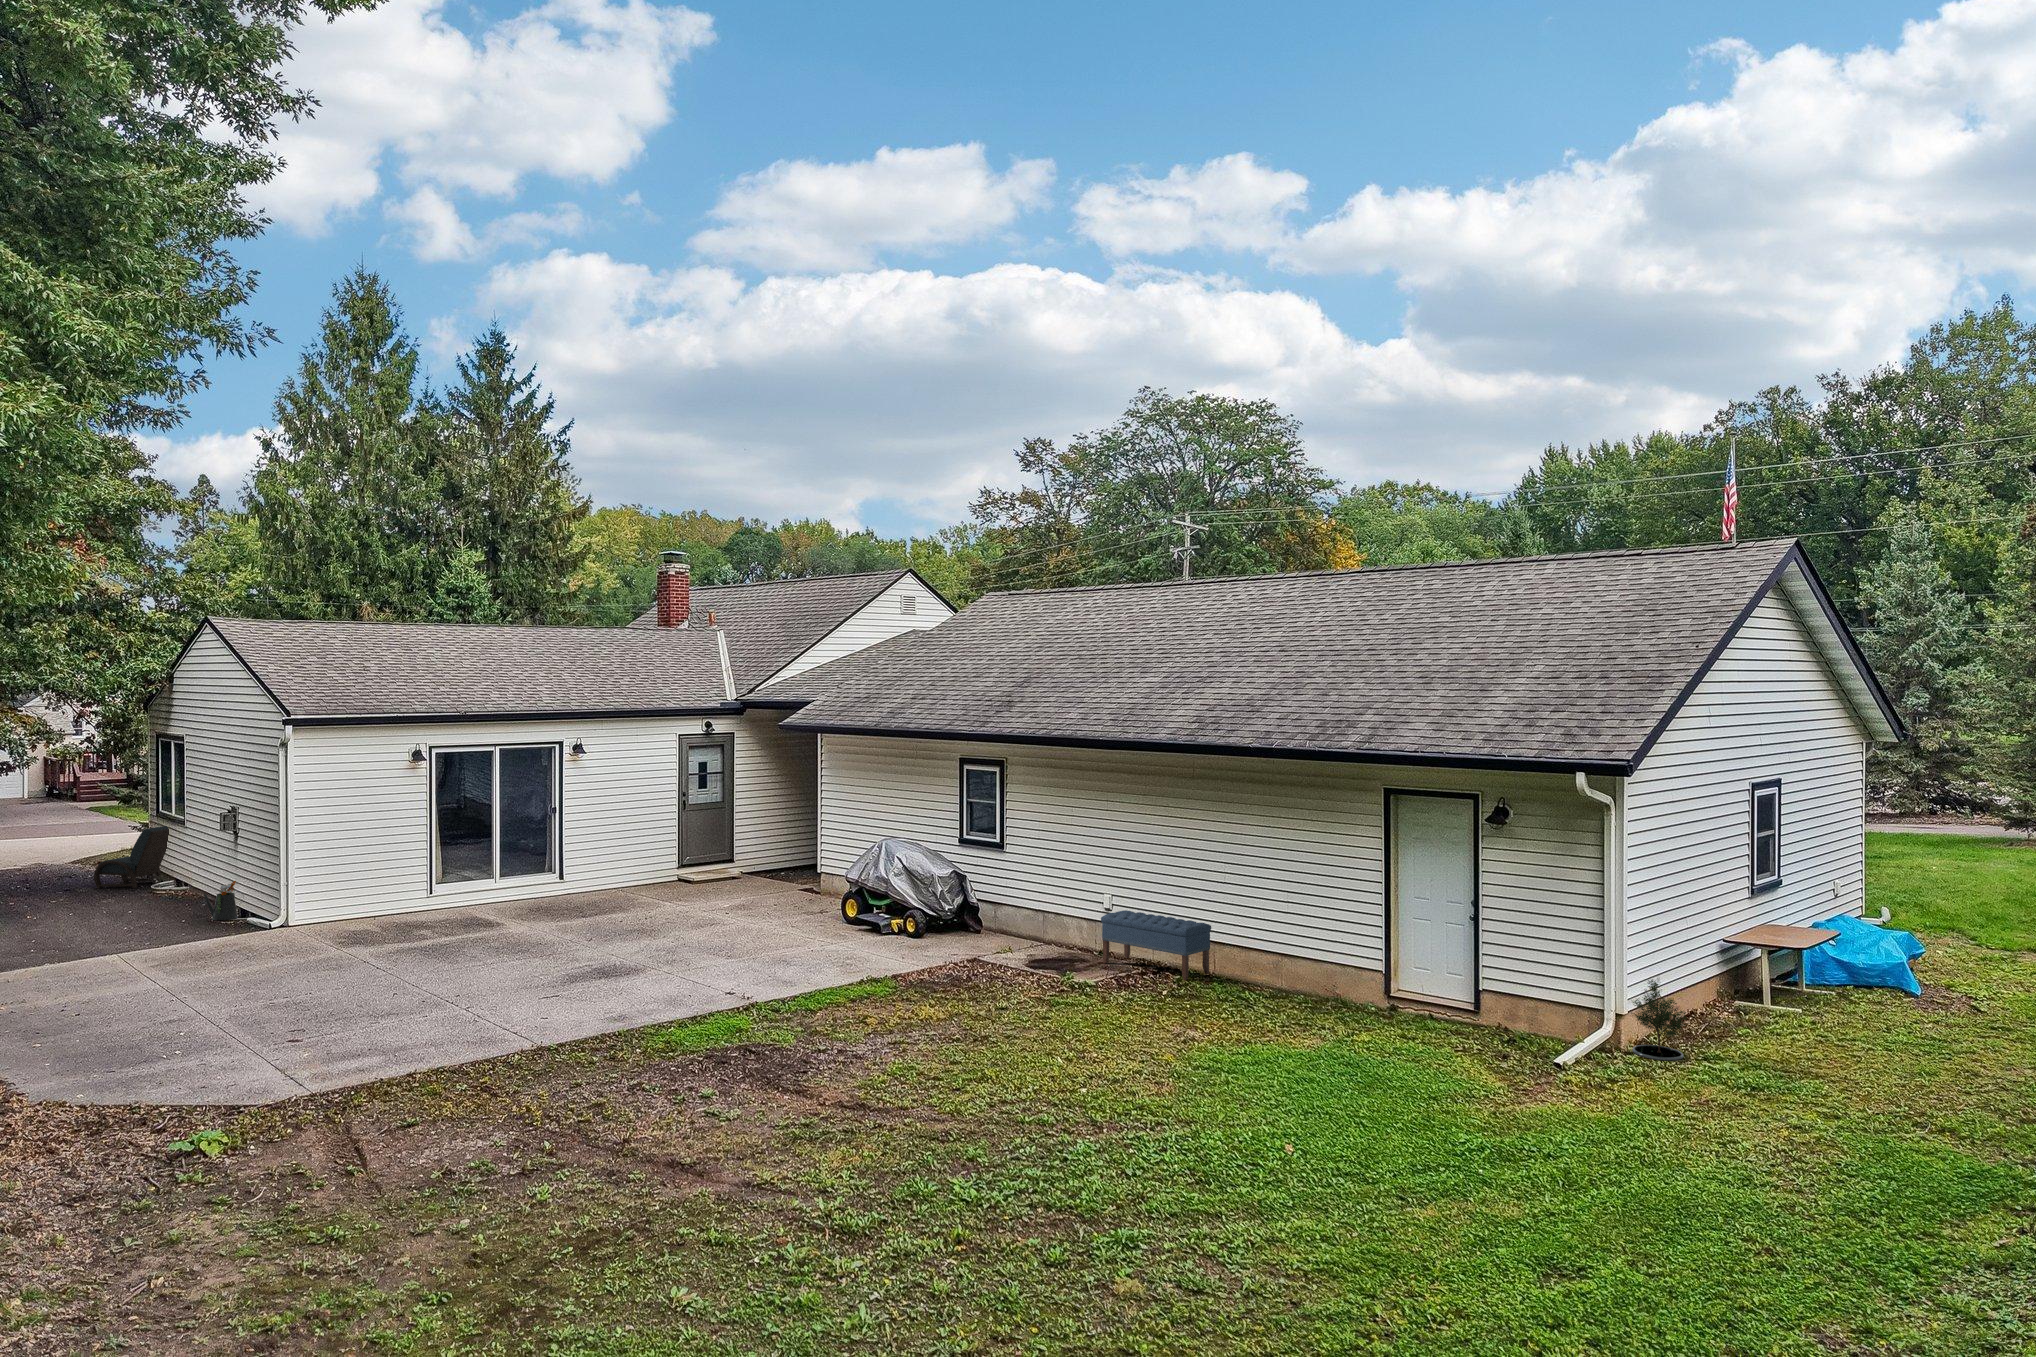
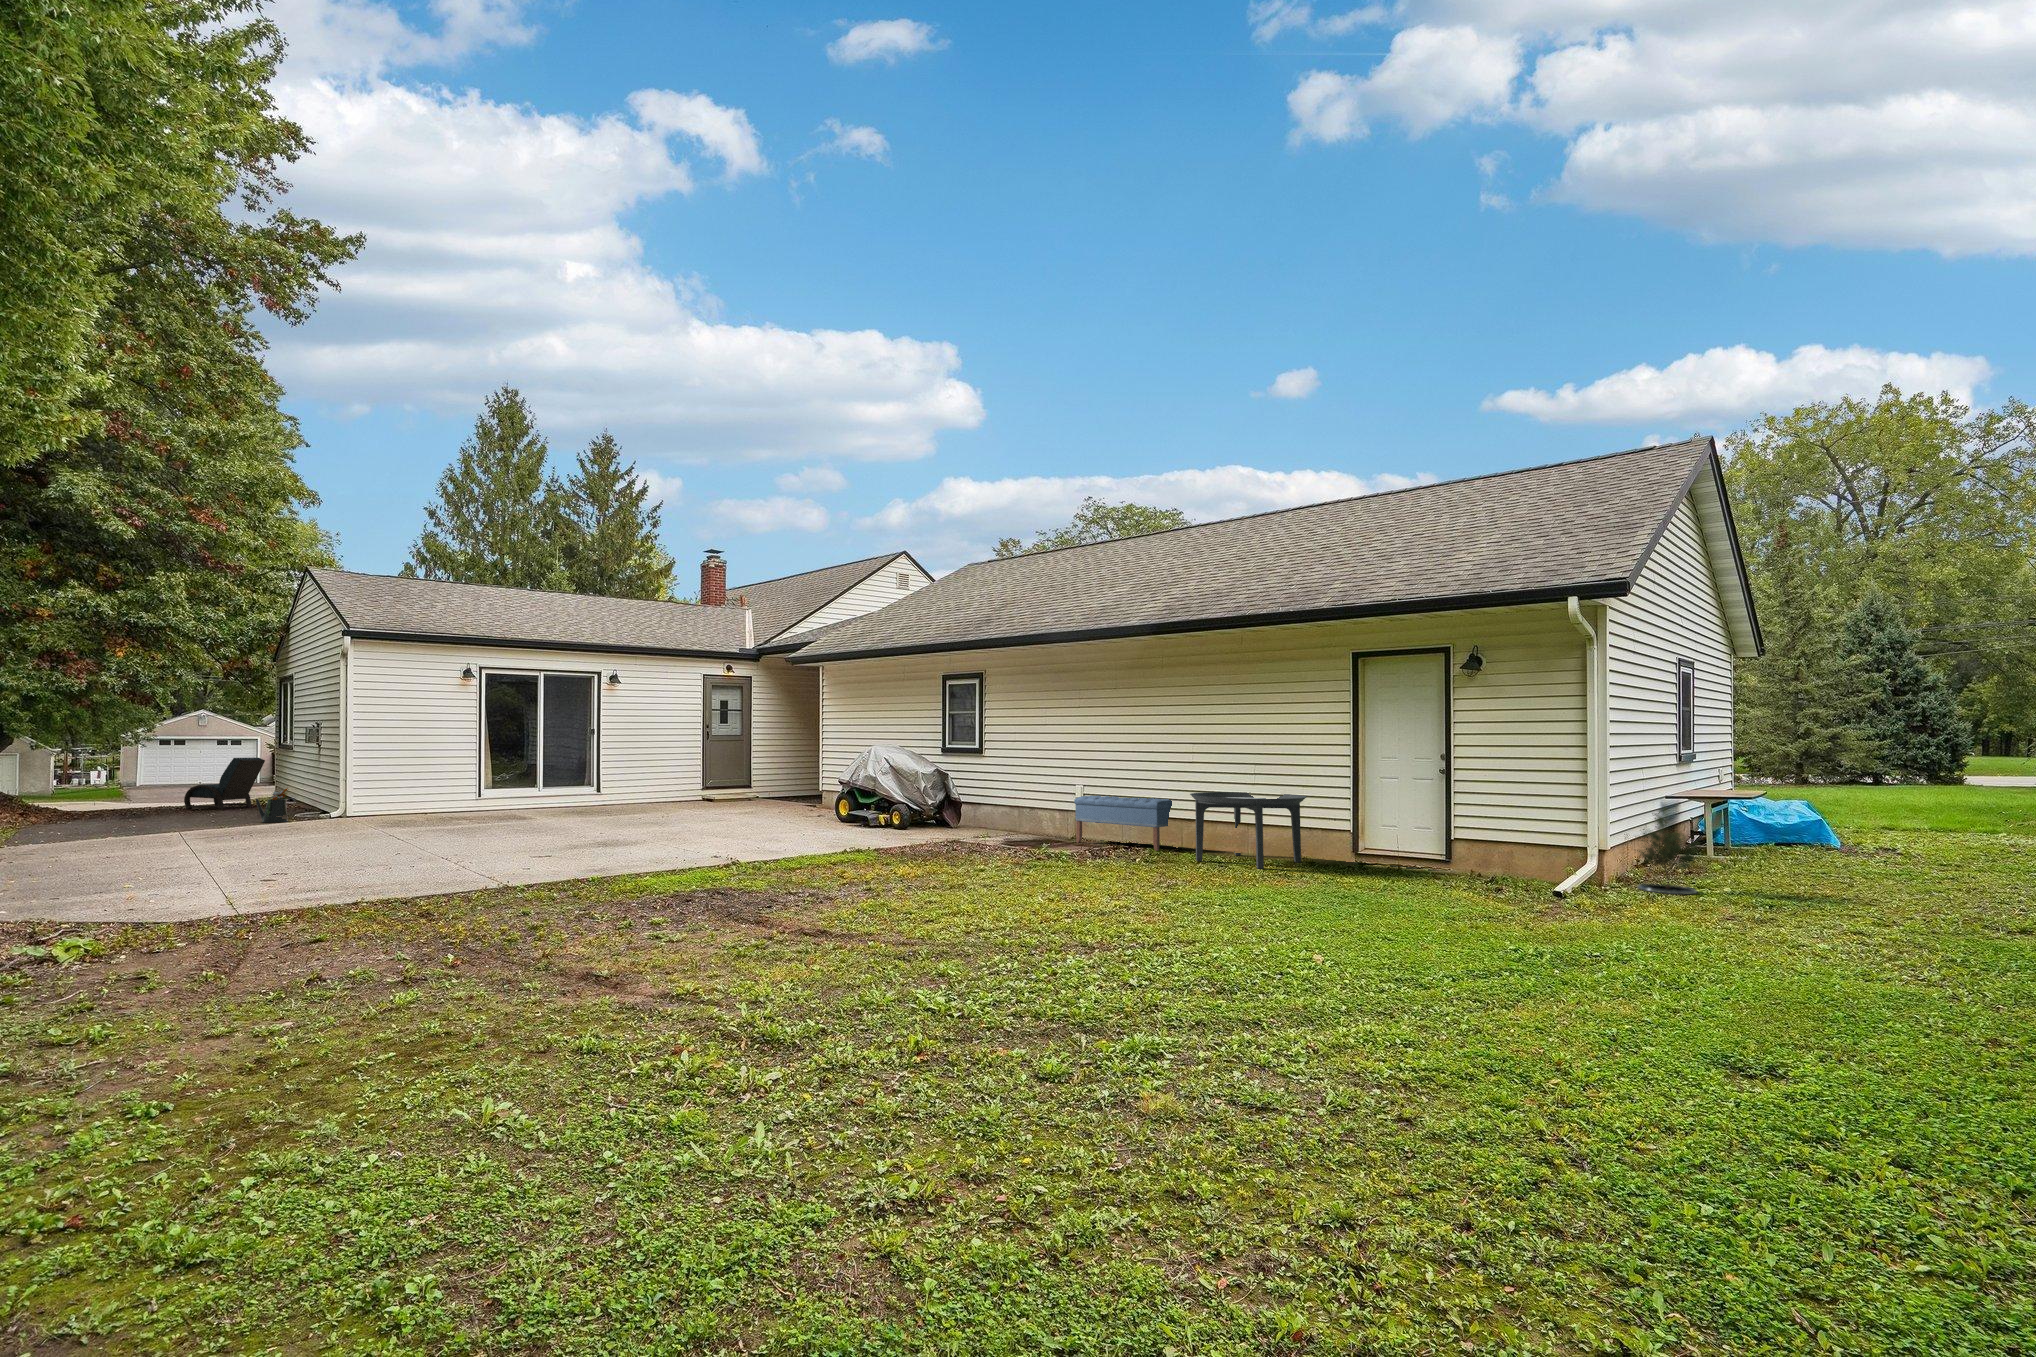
round table: none [1215,923,1333,1016] -> present [1190,792,1306,869]

